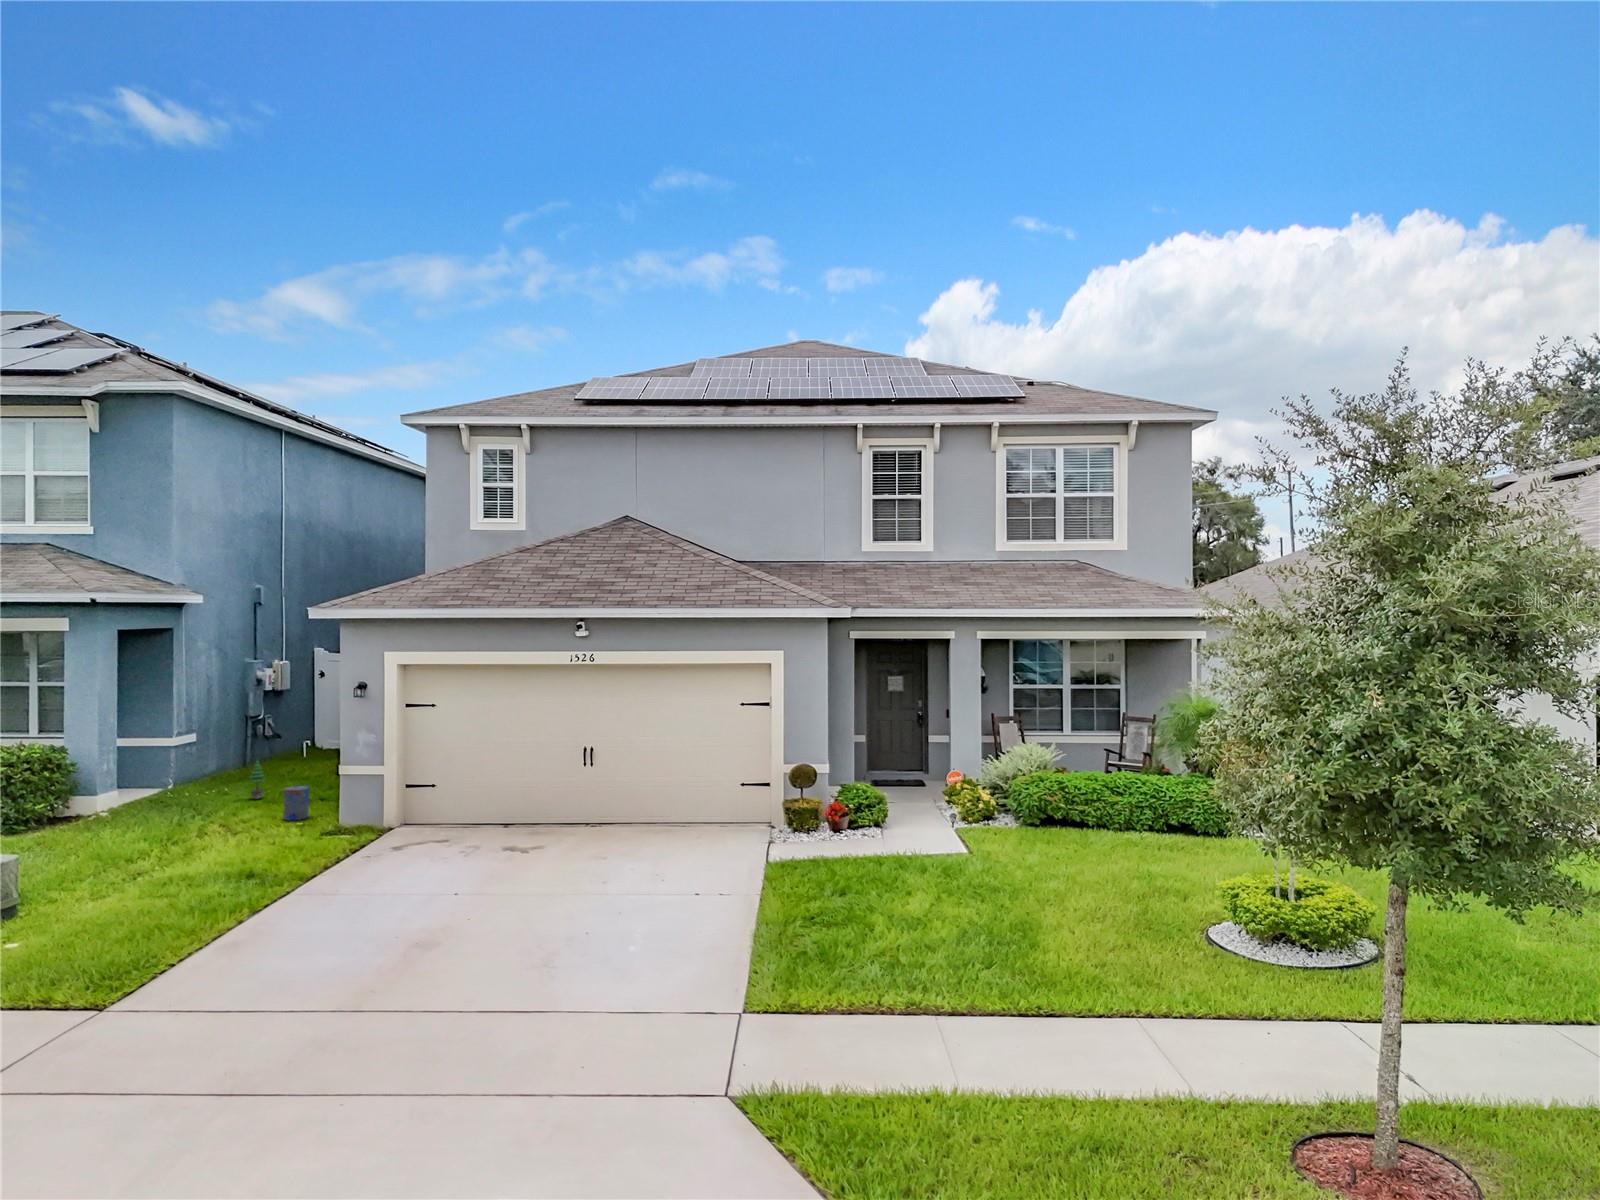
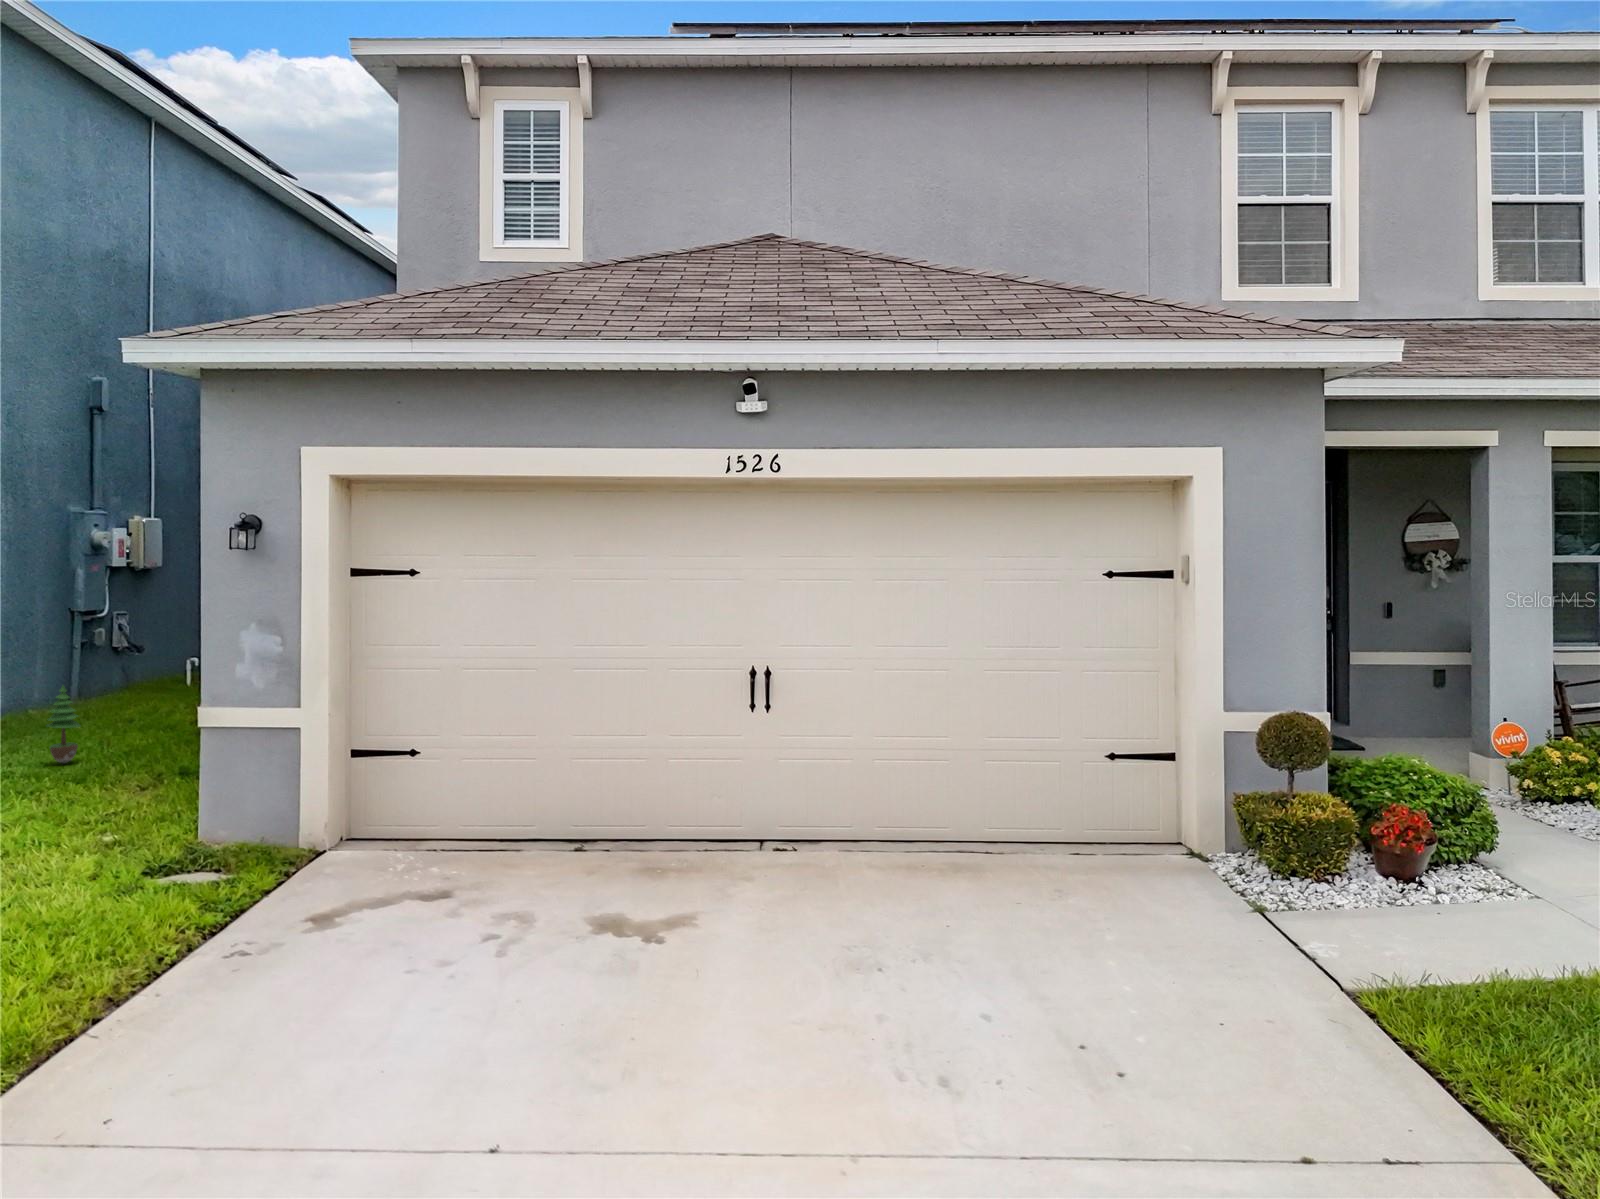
trash can: present [283,785,309,820] -> none [89,737,148,816]

